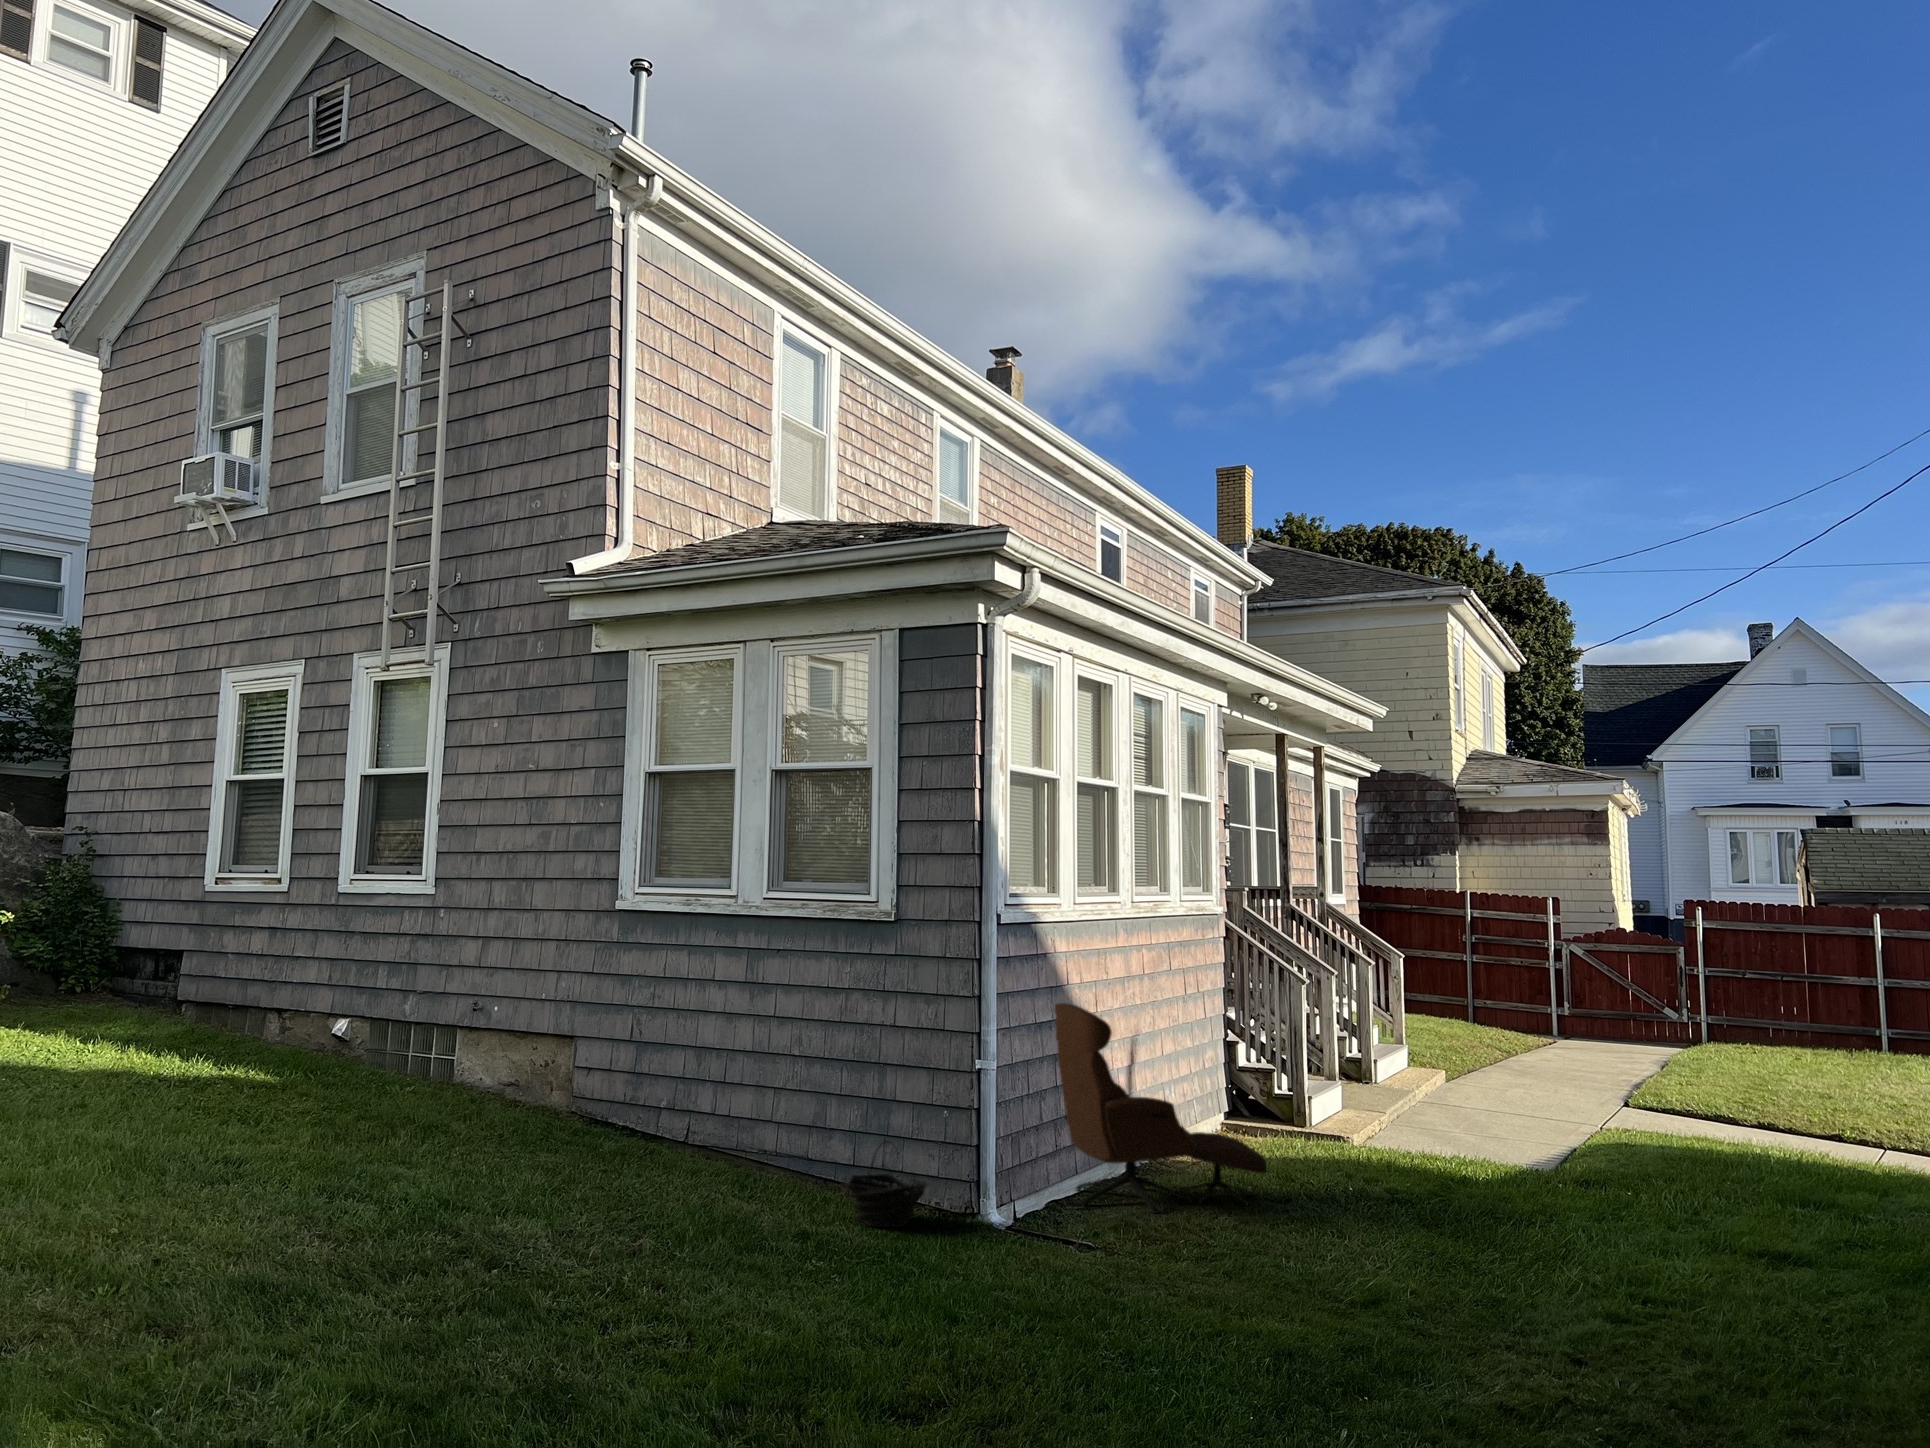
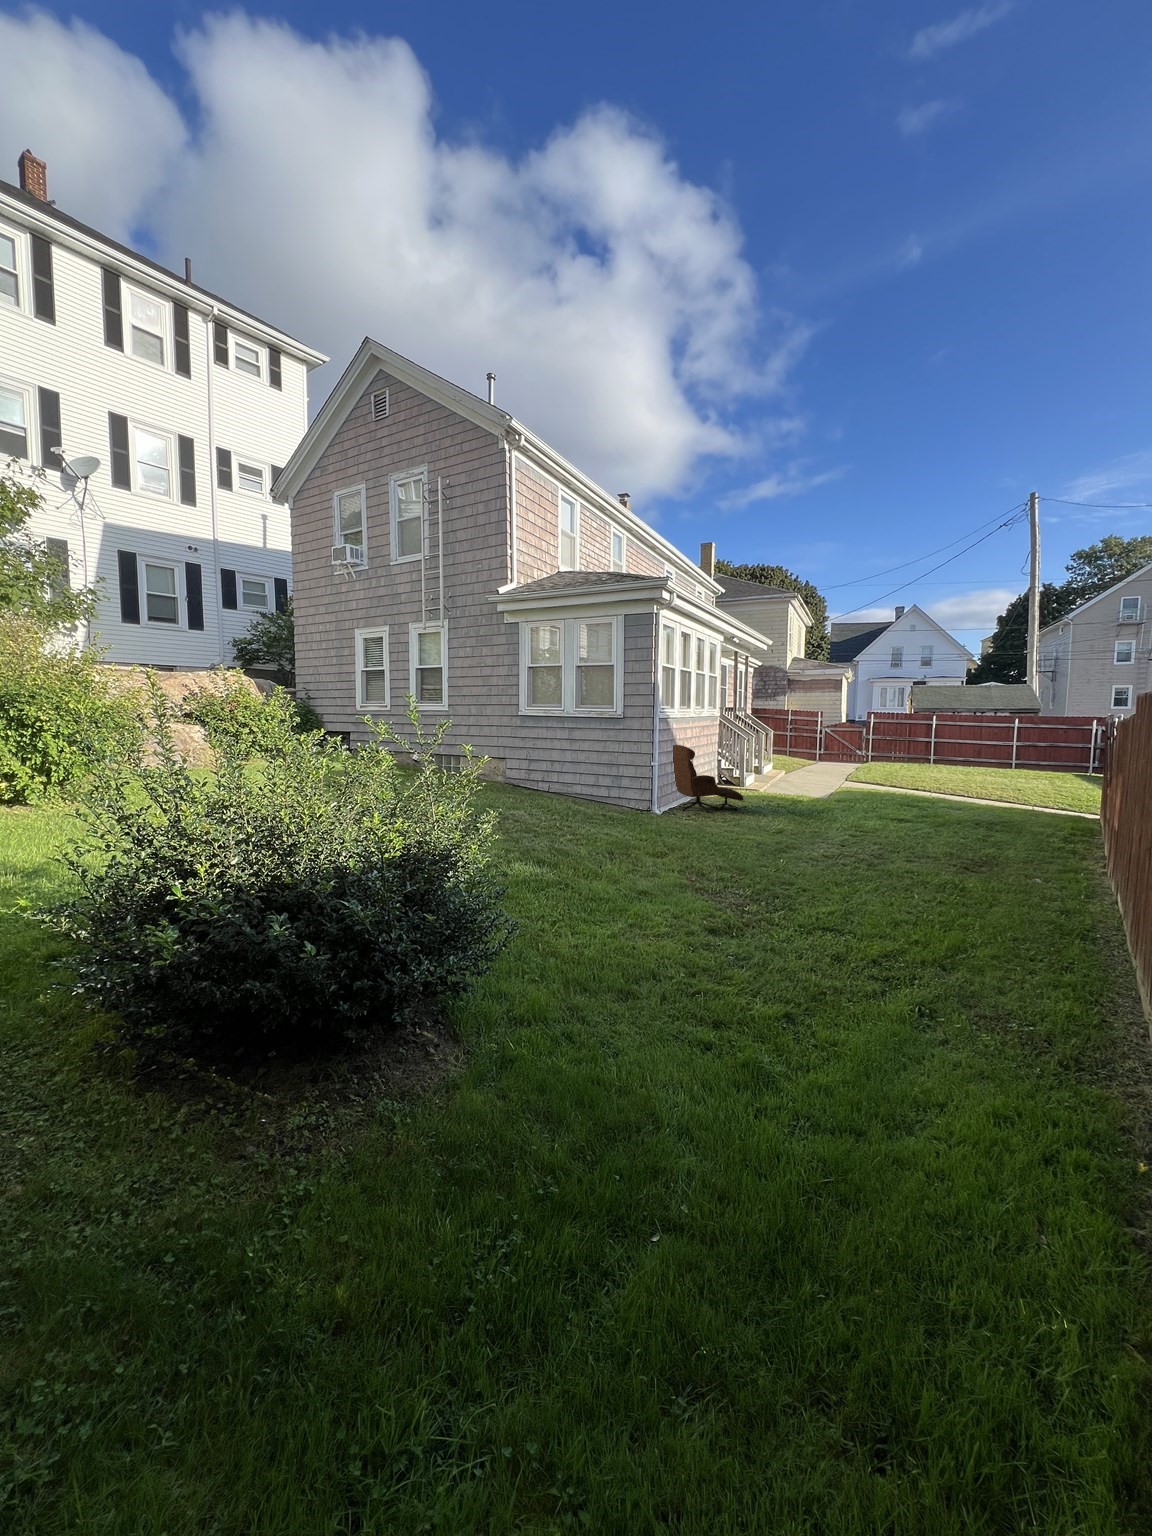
basket: present [841,1141,927,1227] -> none [606,790,636,817]

